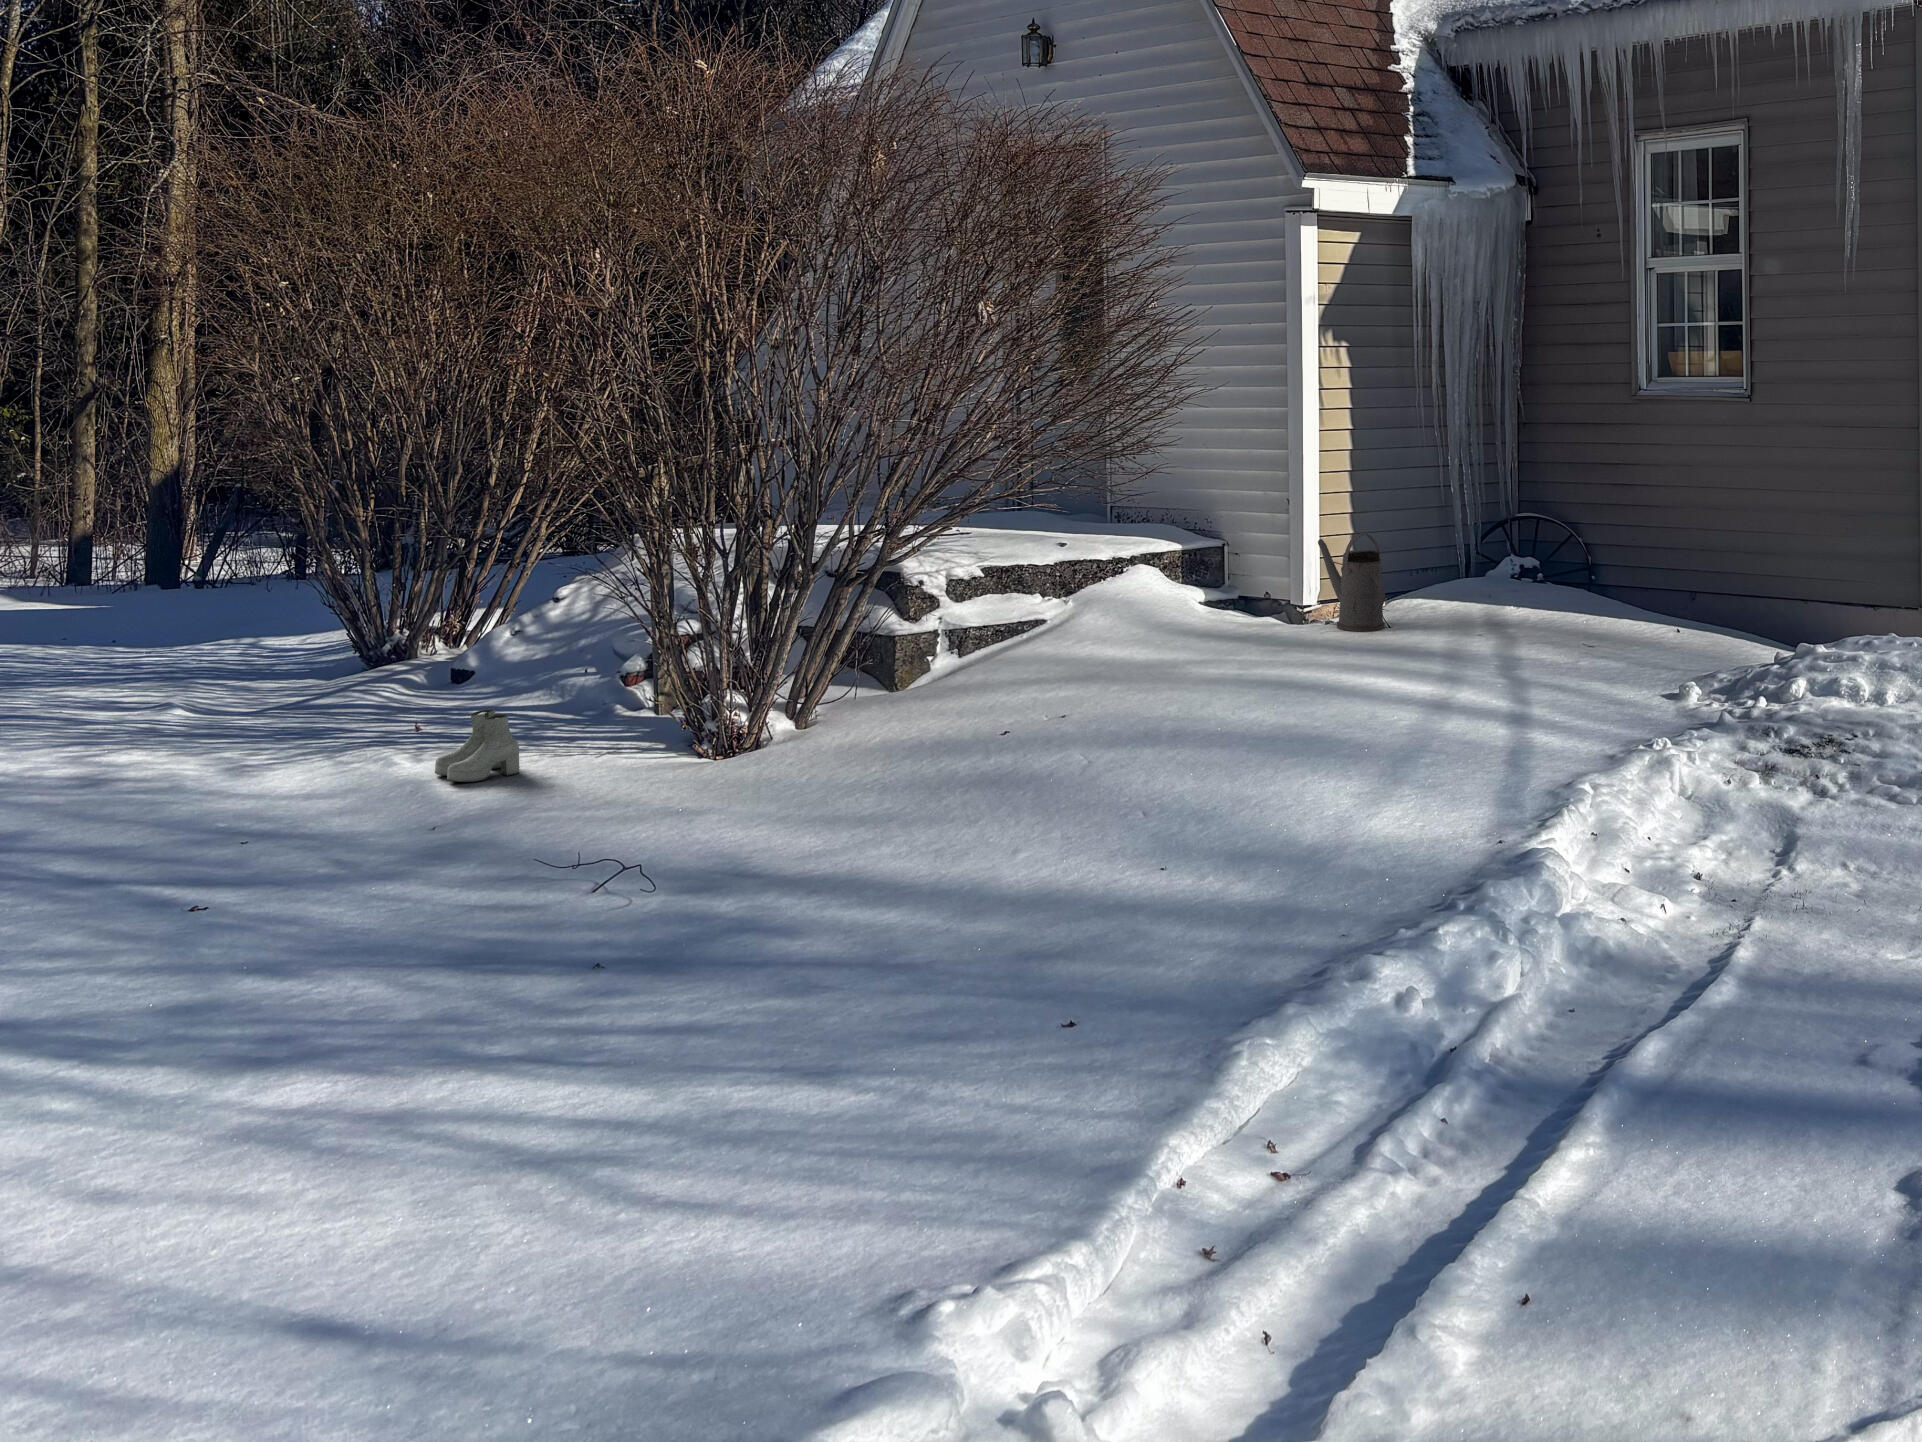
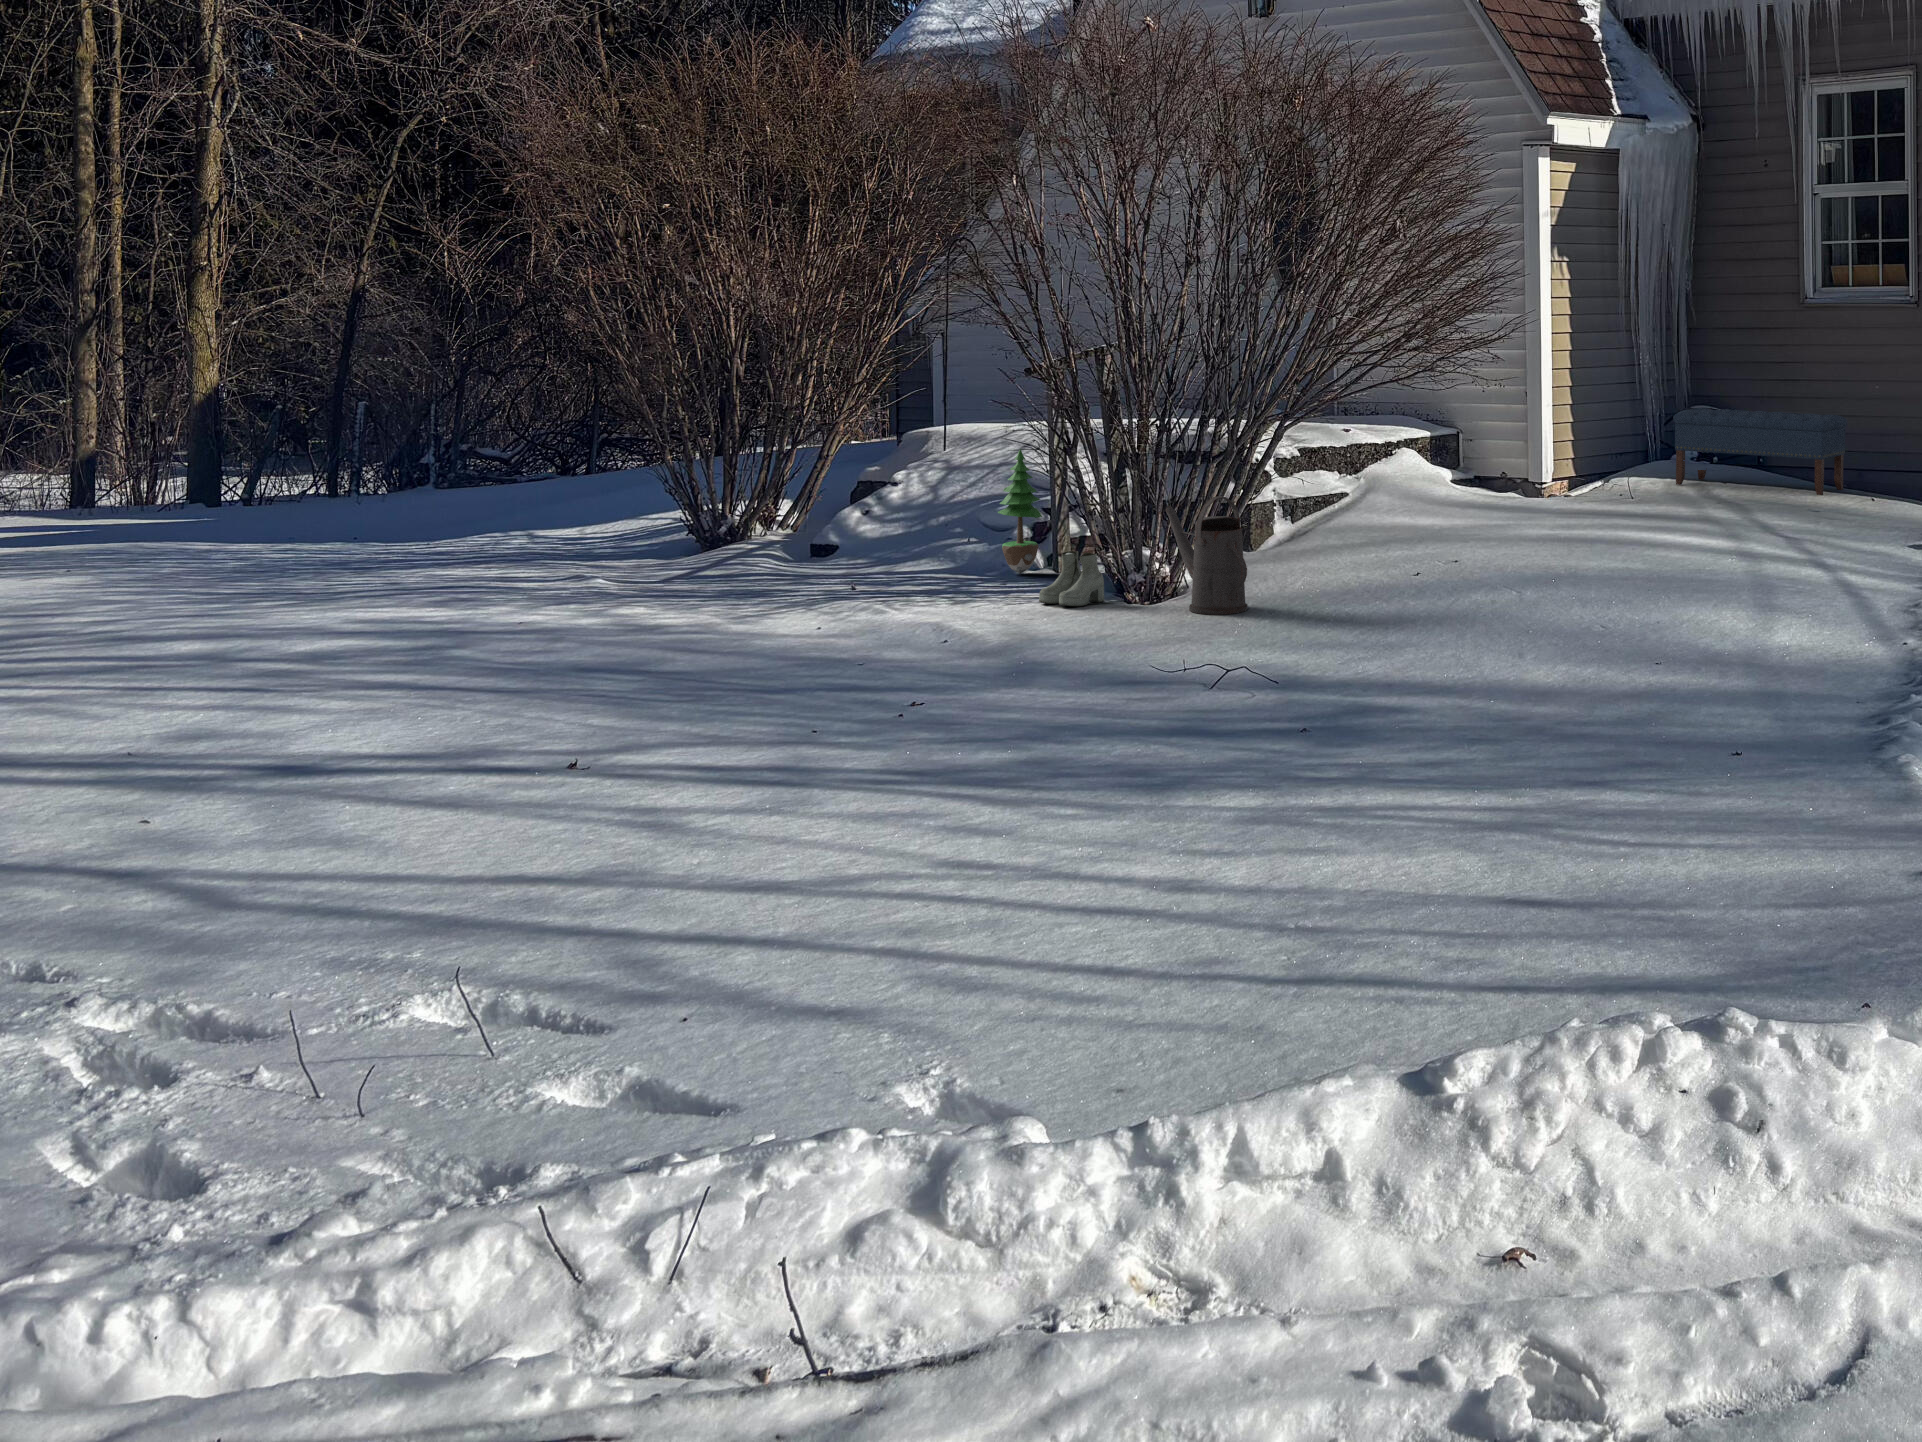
bench: none [1488,504,1678,616] -> present [1673,408,1847,495]
watering can: present [1318,533,1385,632] -> present [1166,496,1248,615]
potted tree: none [487,571,546,718] -> present [998,449,1042,574]

